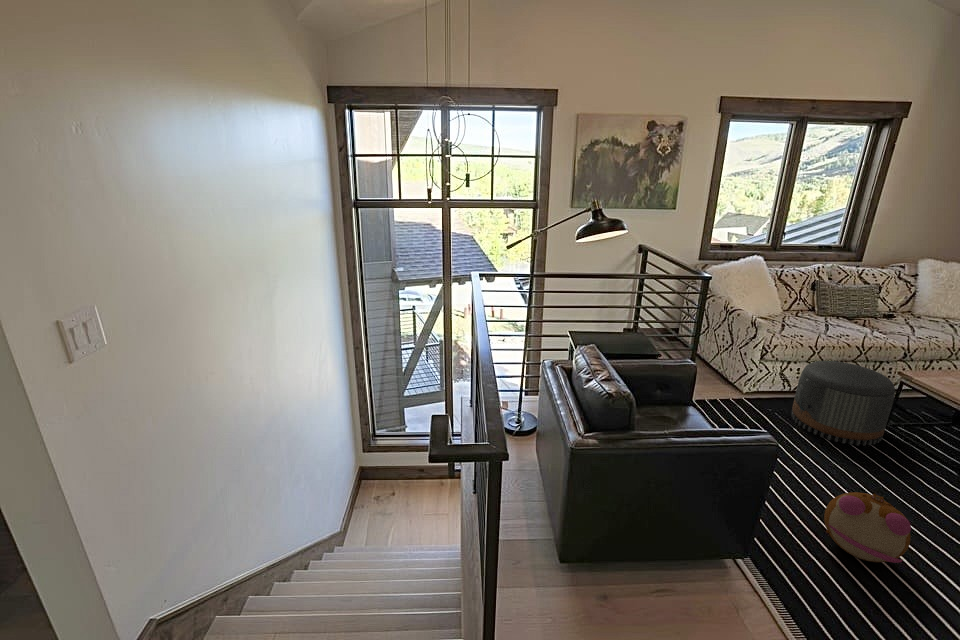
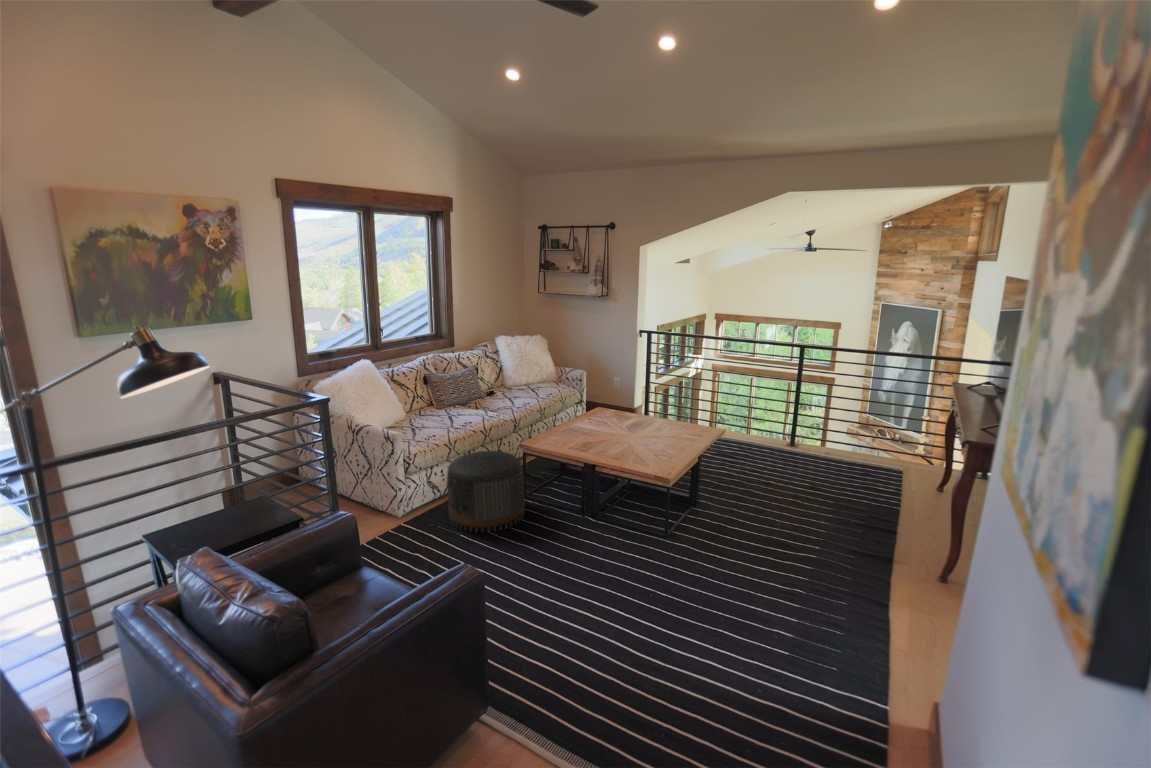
plush toy: present [824,492,911,563] -> none [518,572,584,639]

